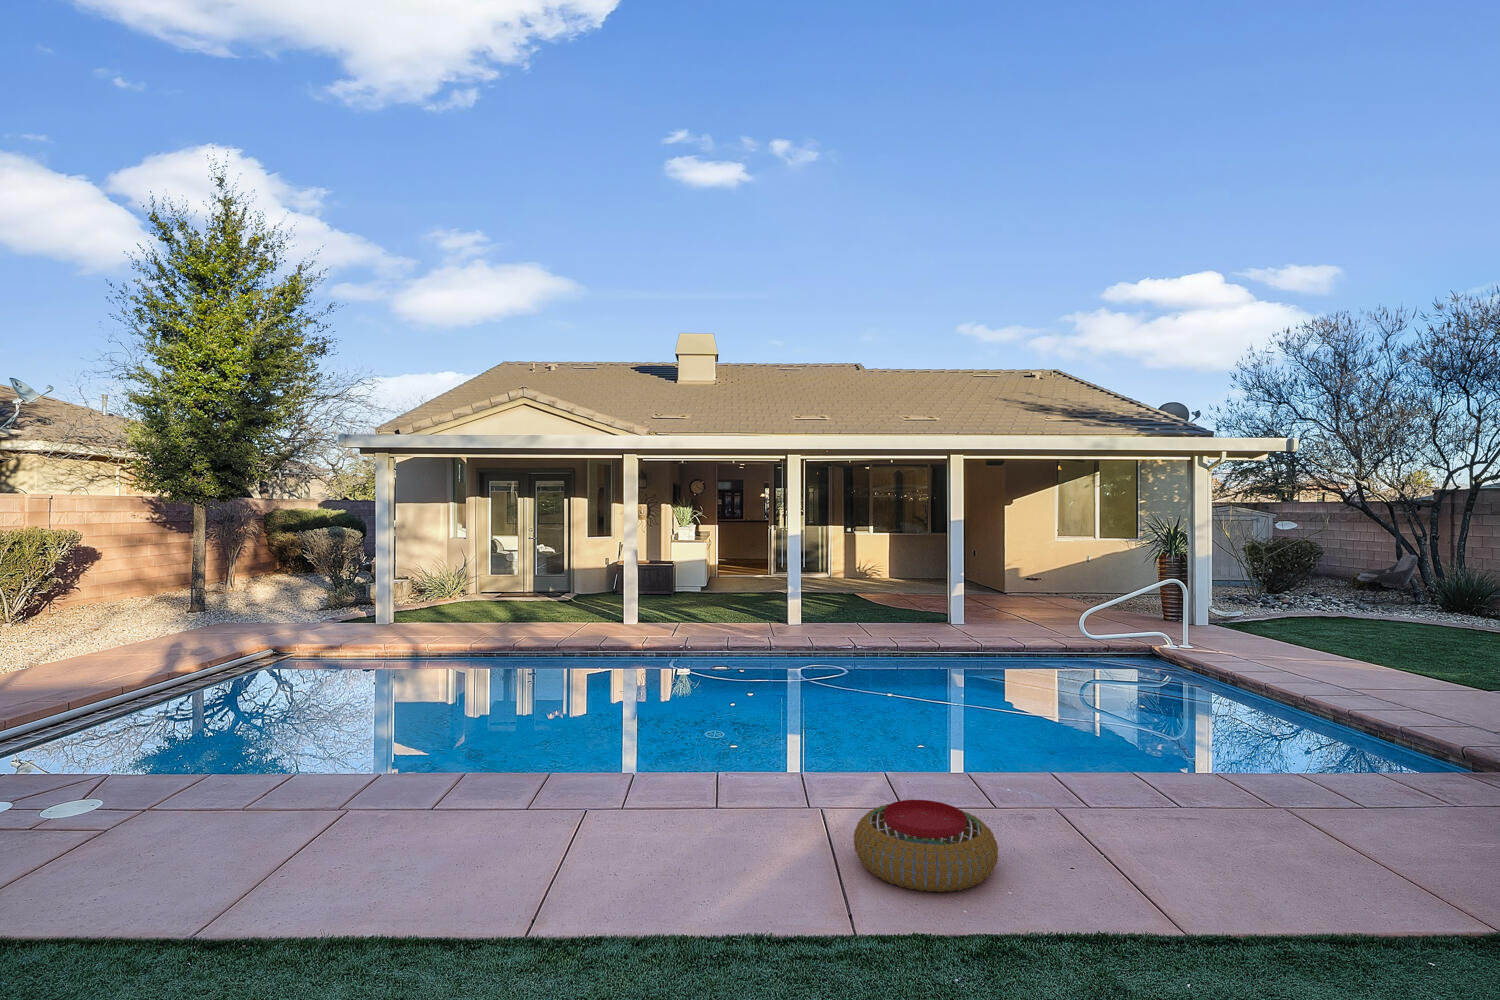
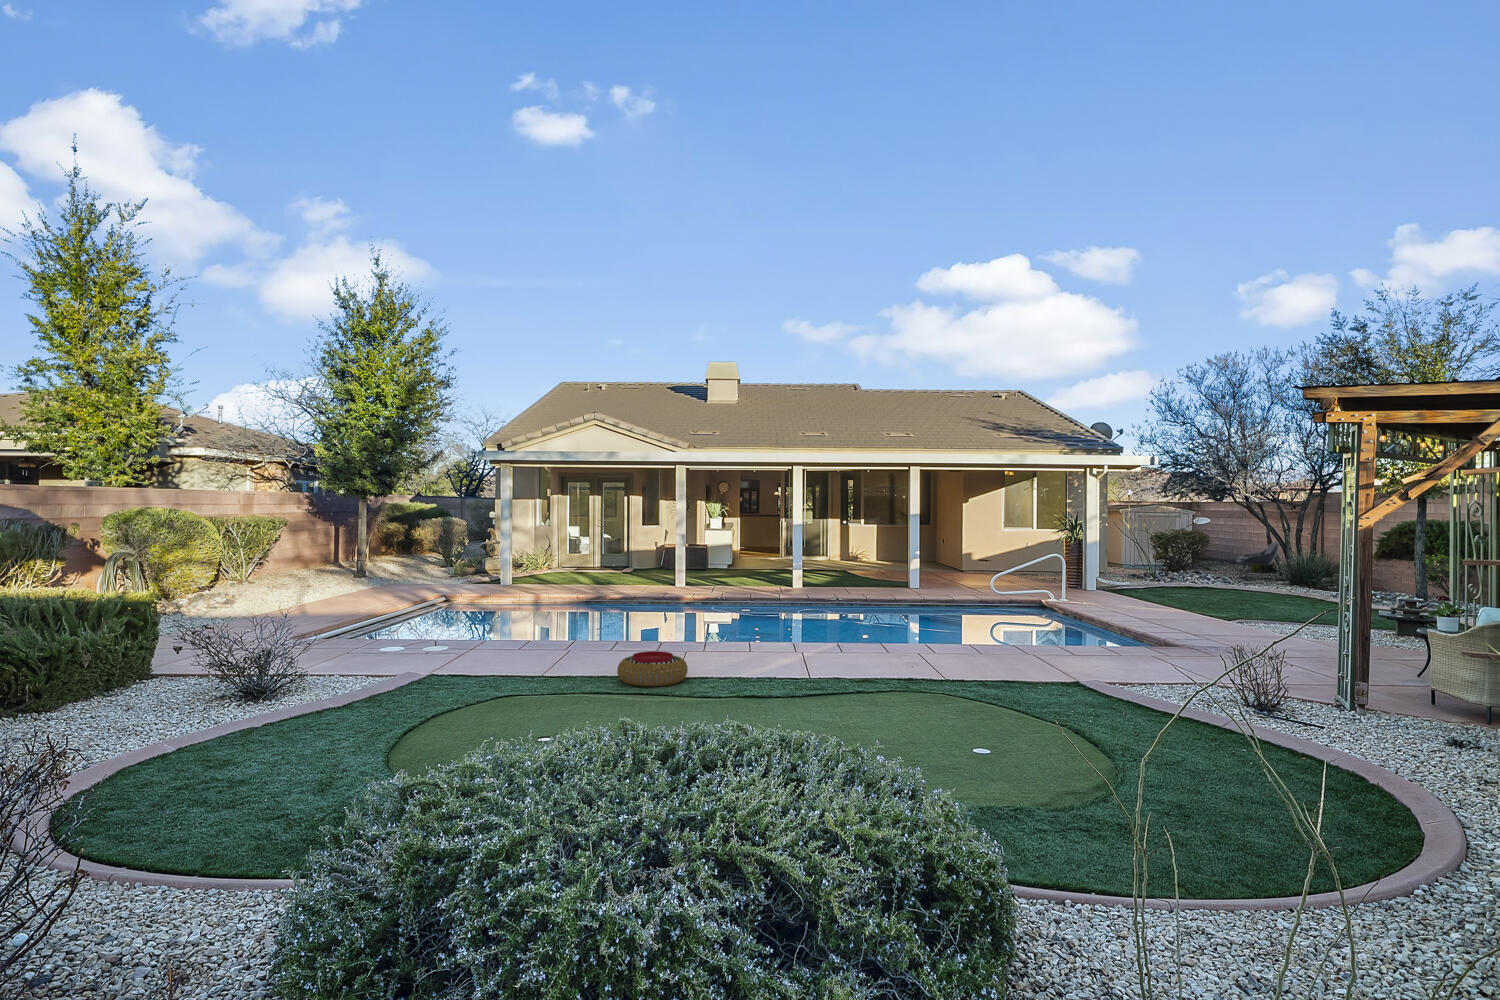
pouf: present [854,800,998,892] -> present [617,651,688,686]

